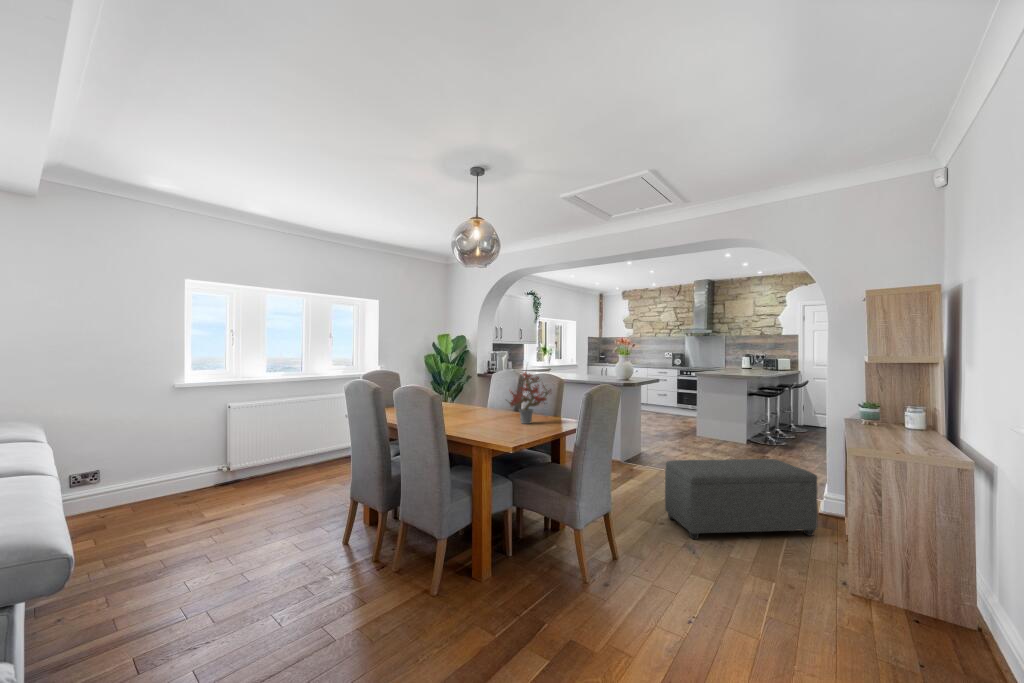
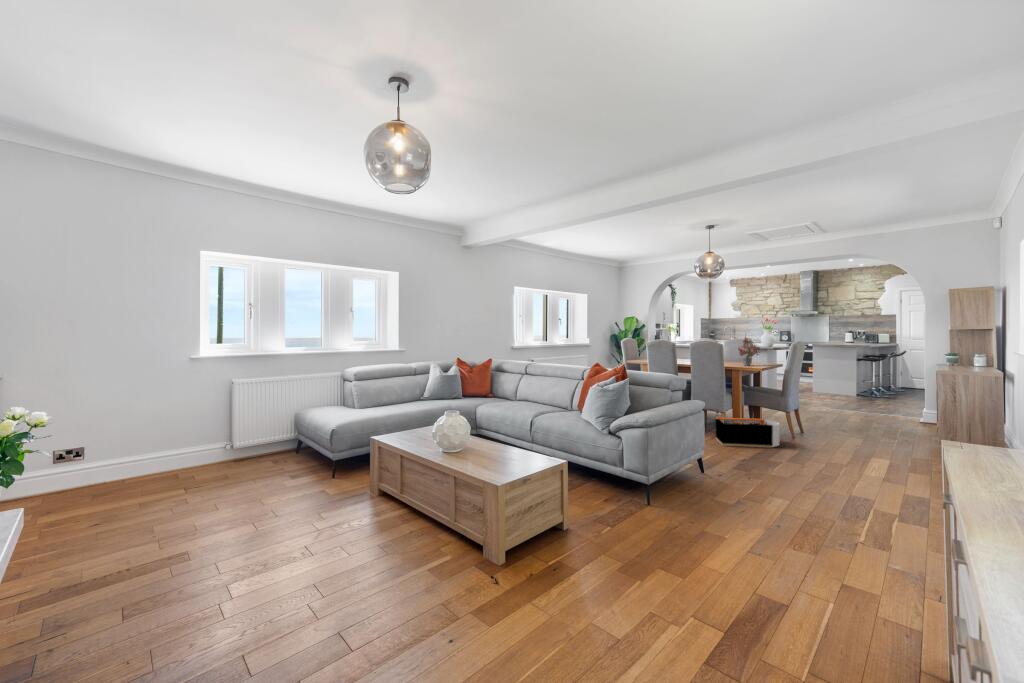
ottoman: present [665,459,818,539] -> none [822,390,920,430]
storage bin: none [405,536,531,625] -> present [716,417,780,448]

